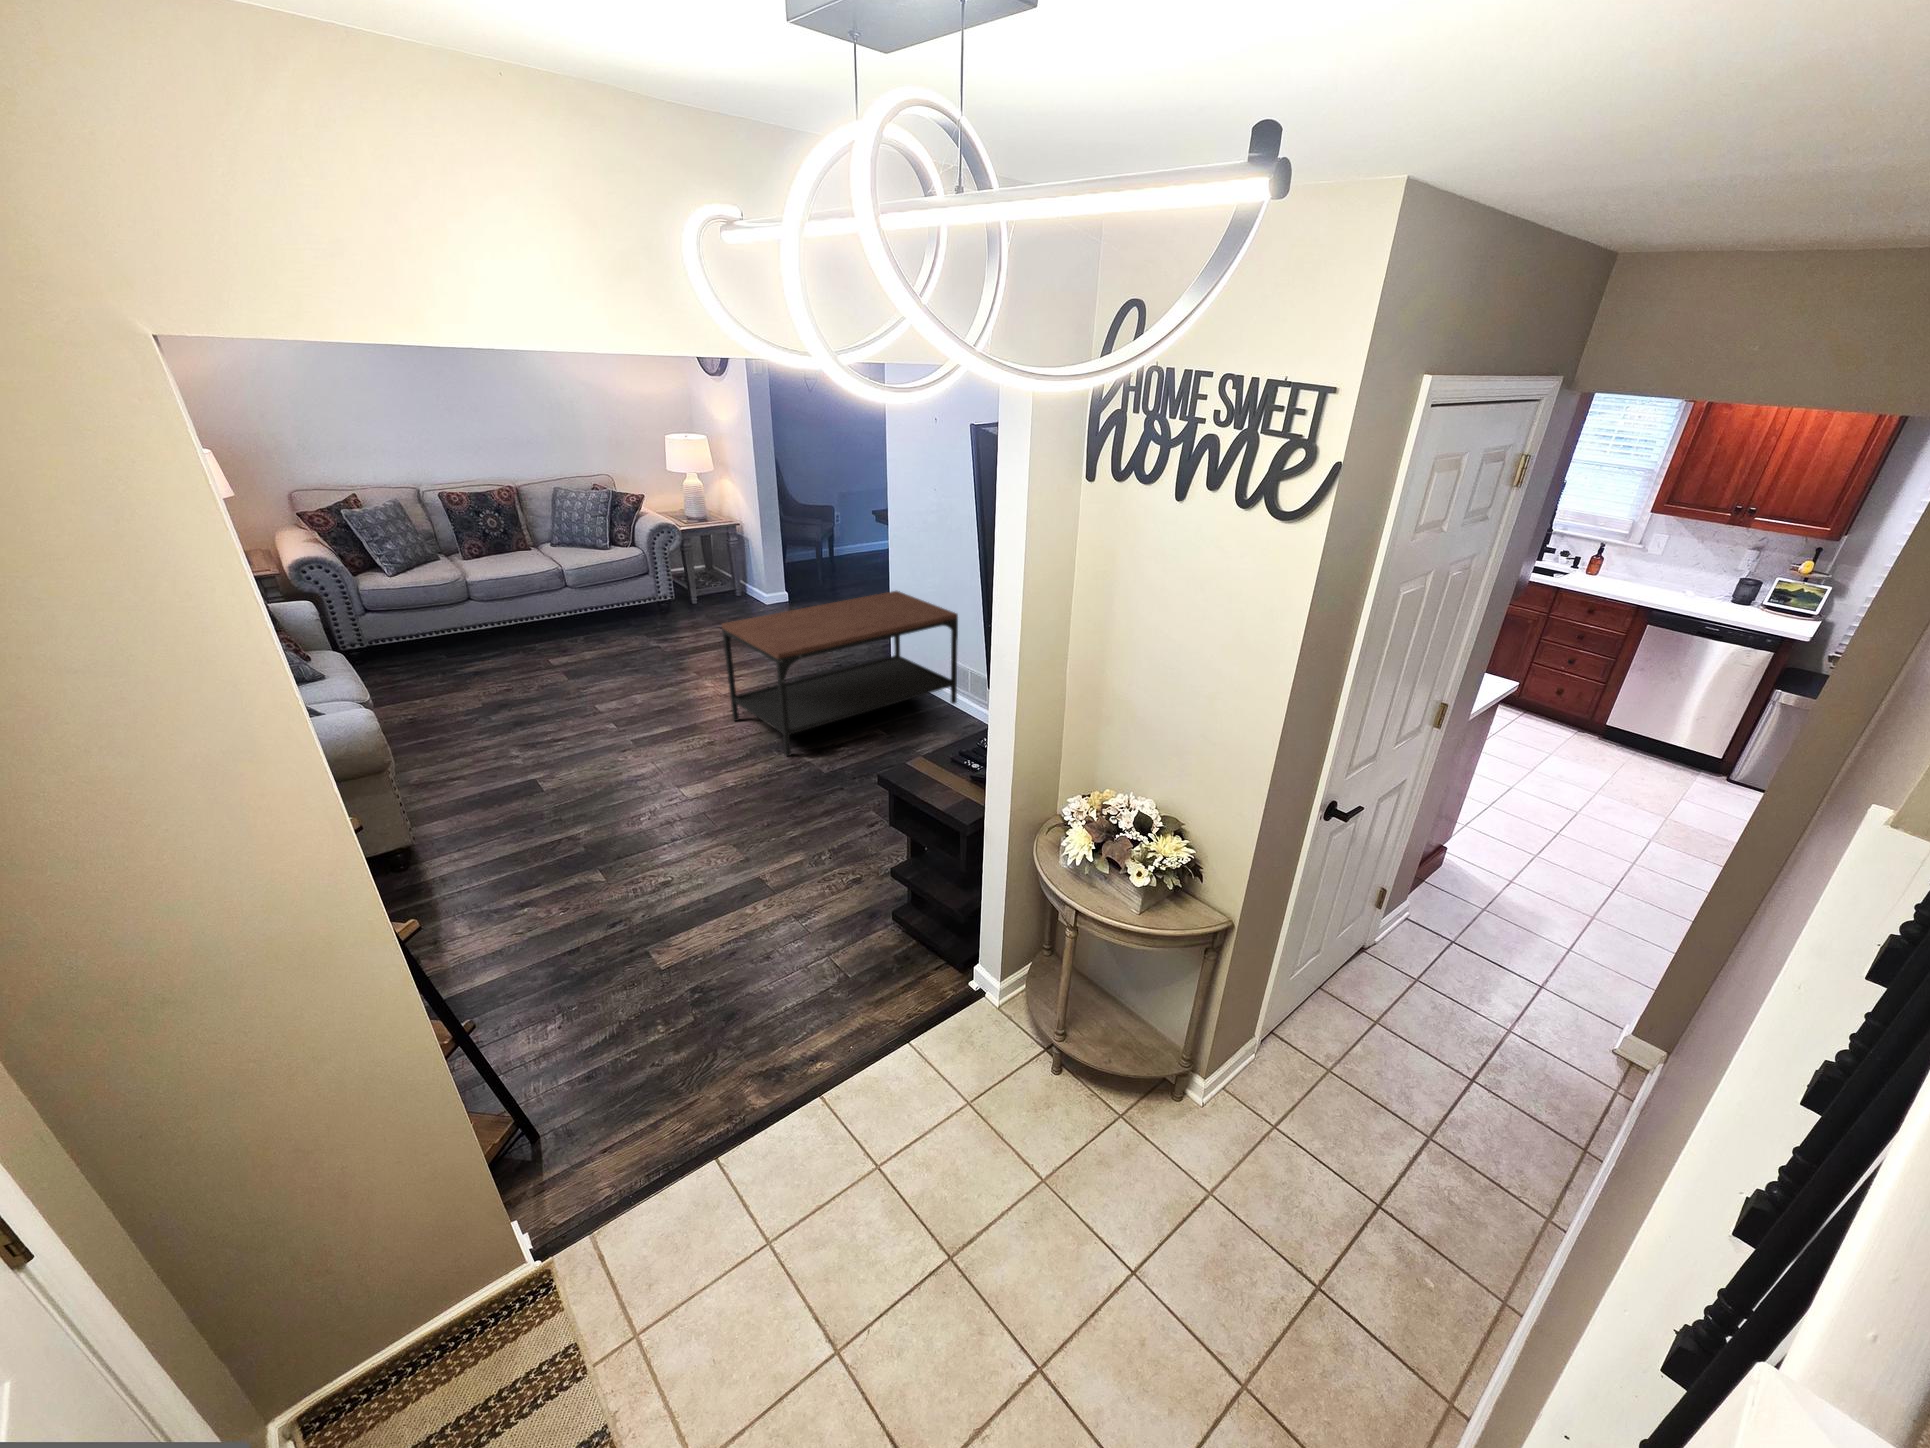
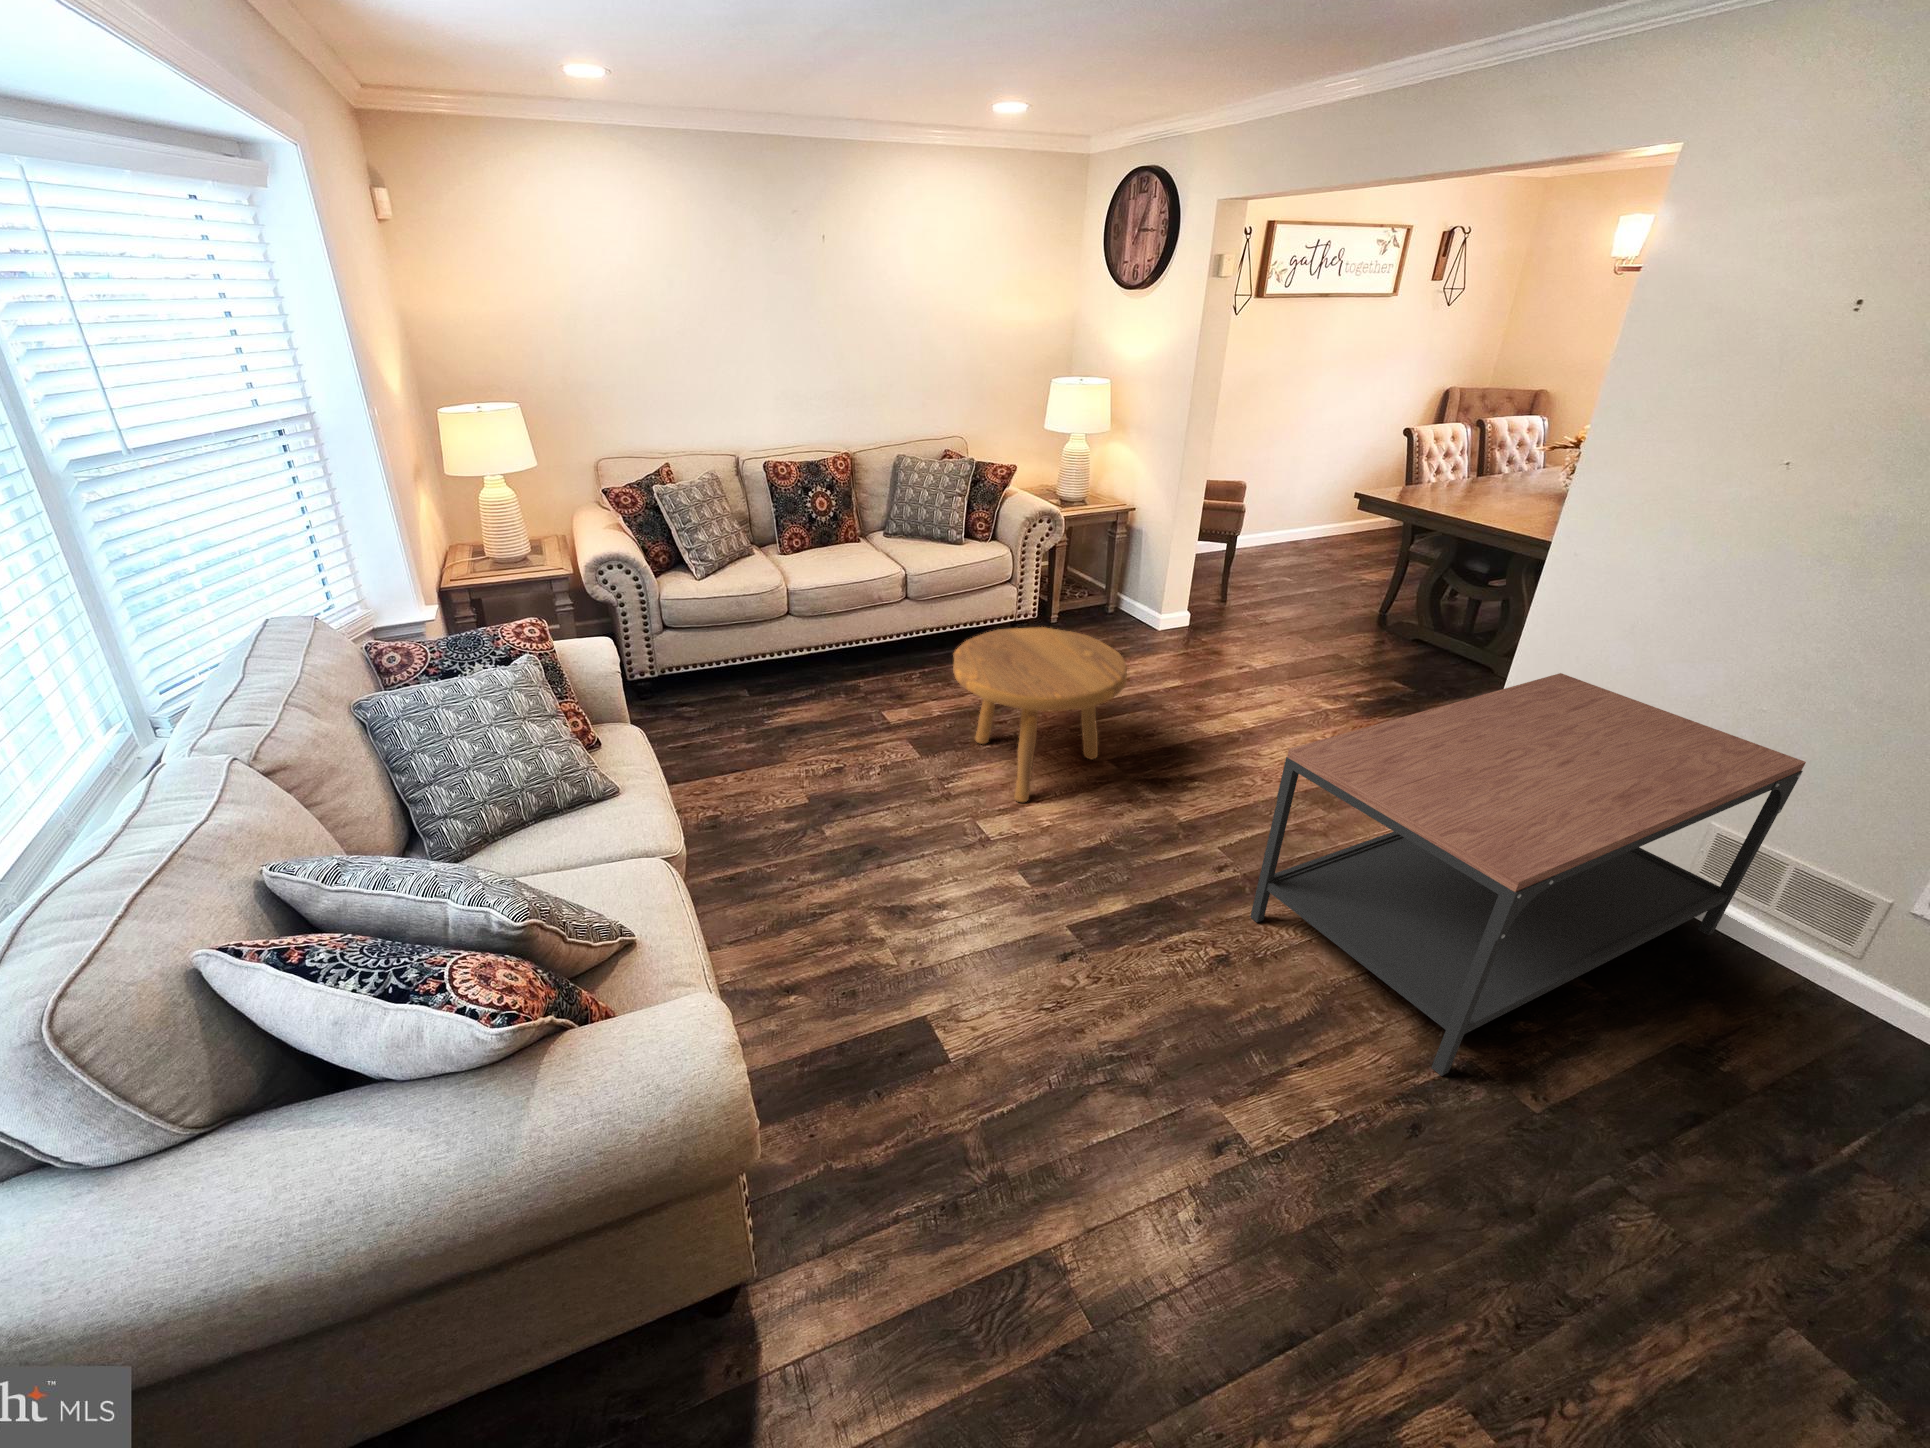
footstool: none [571,591,685,690] -> present [953,627,1127,802]

